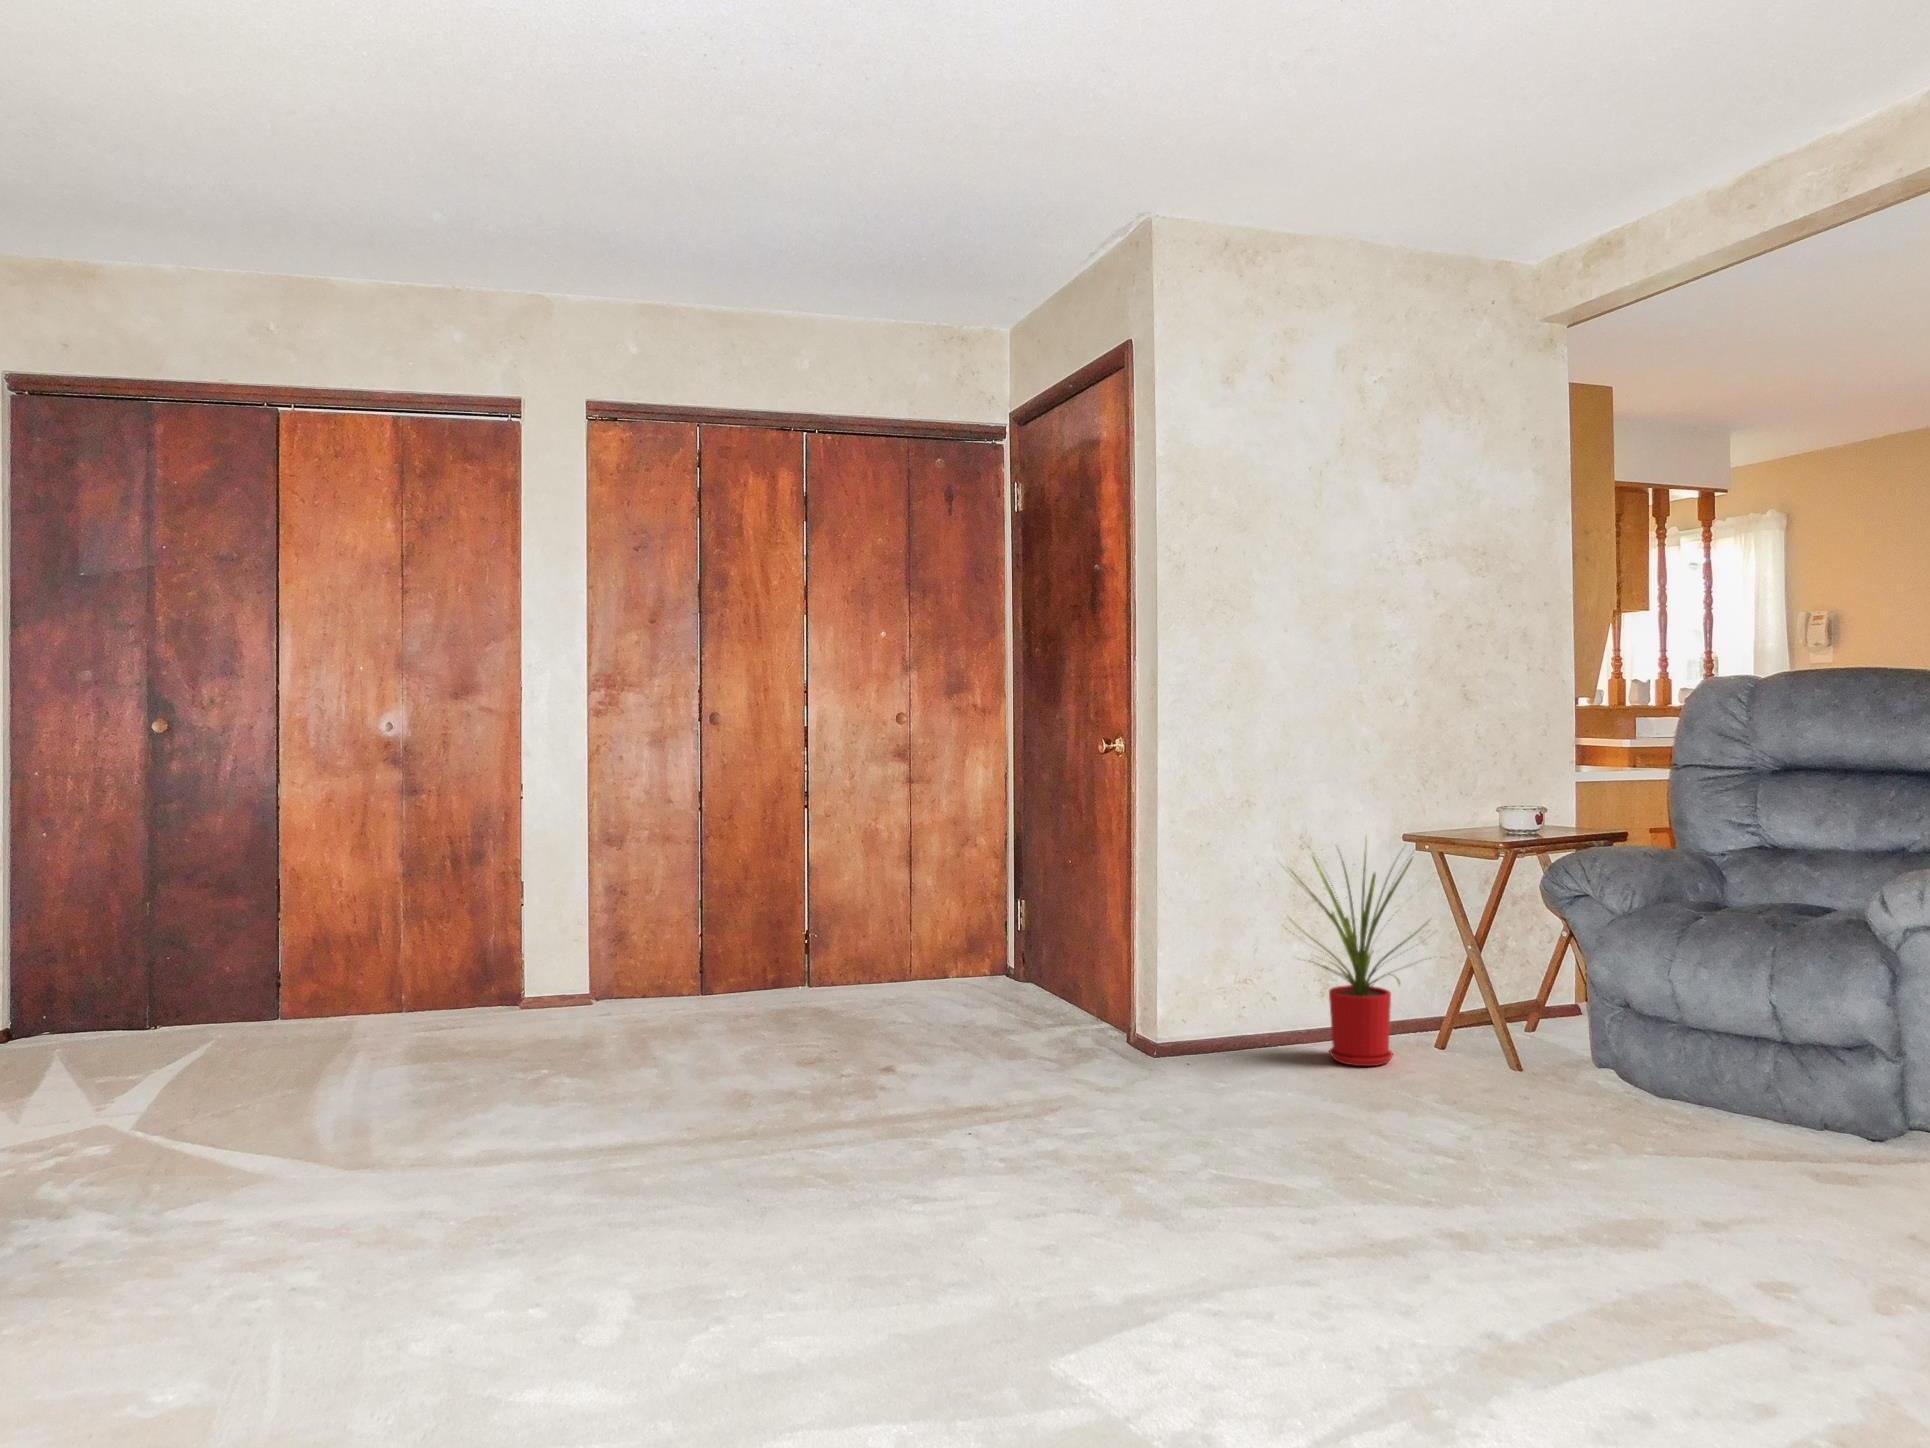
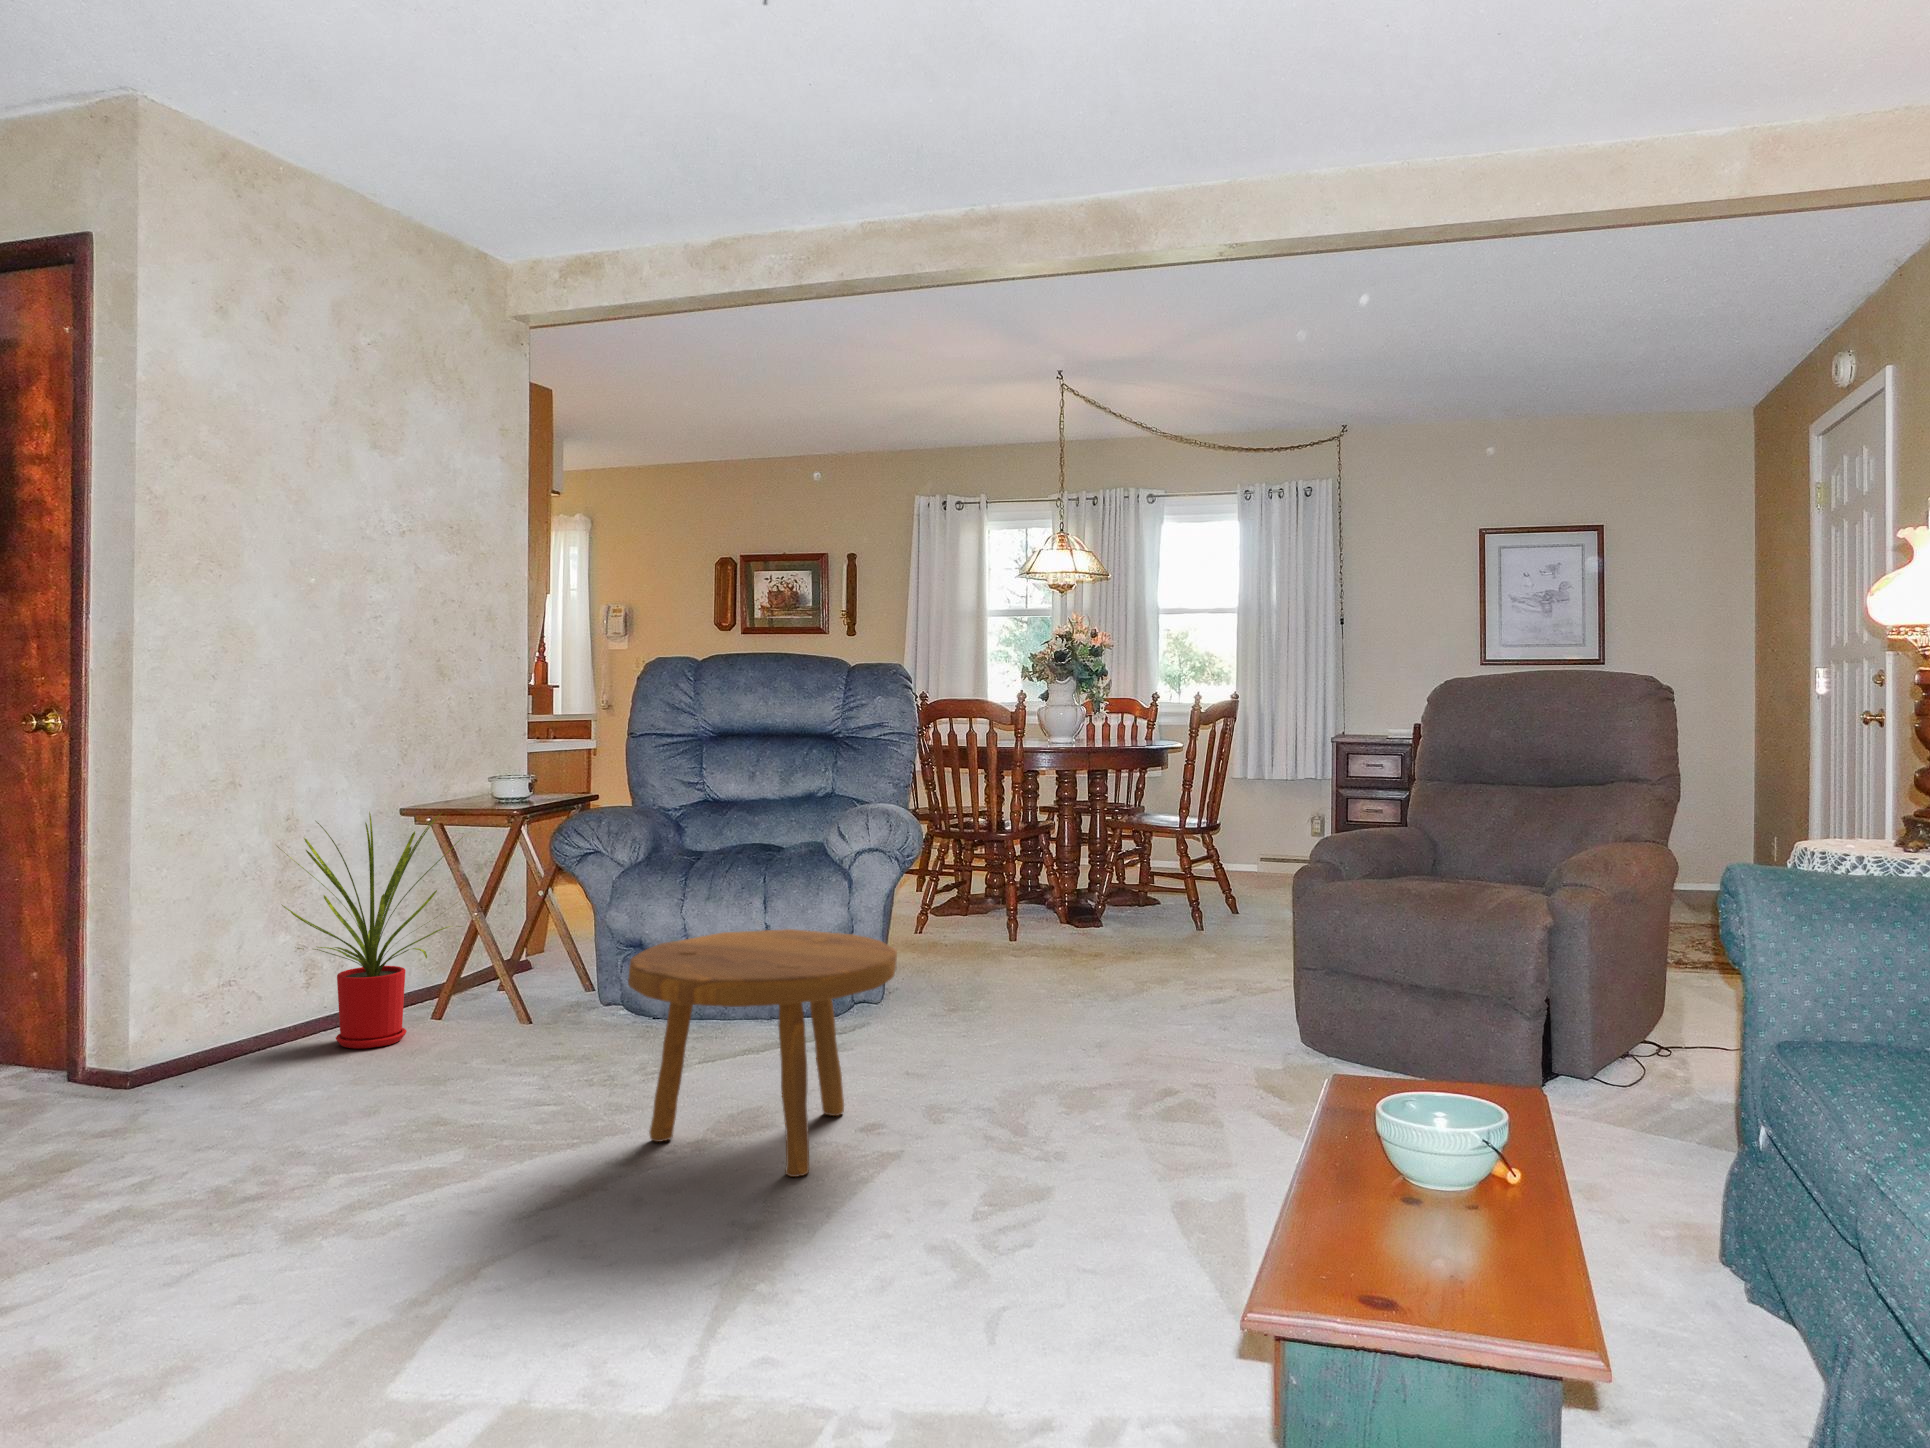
footstool: none [1457,1009,1819,1338] -> present [628,929,897,1177]

